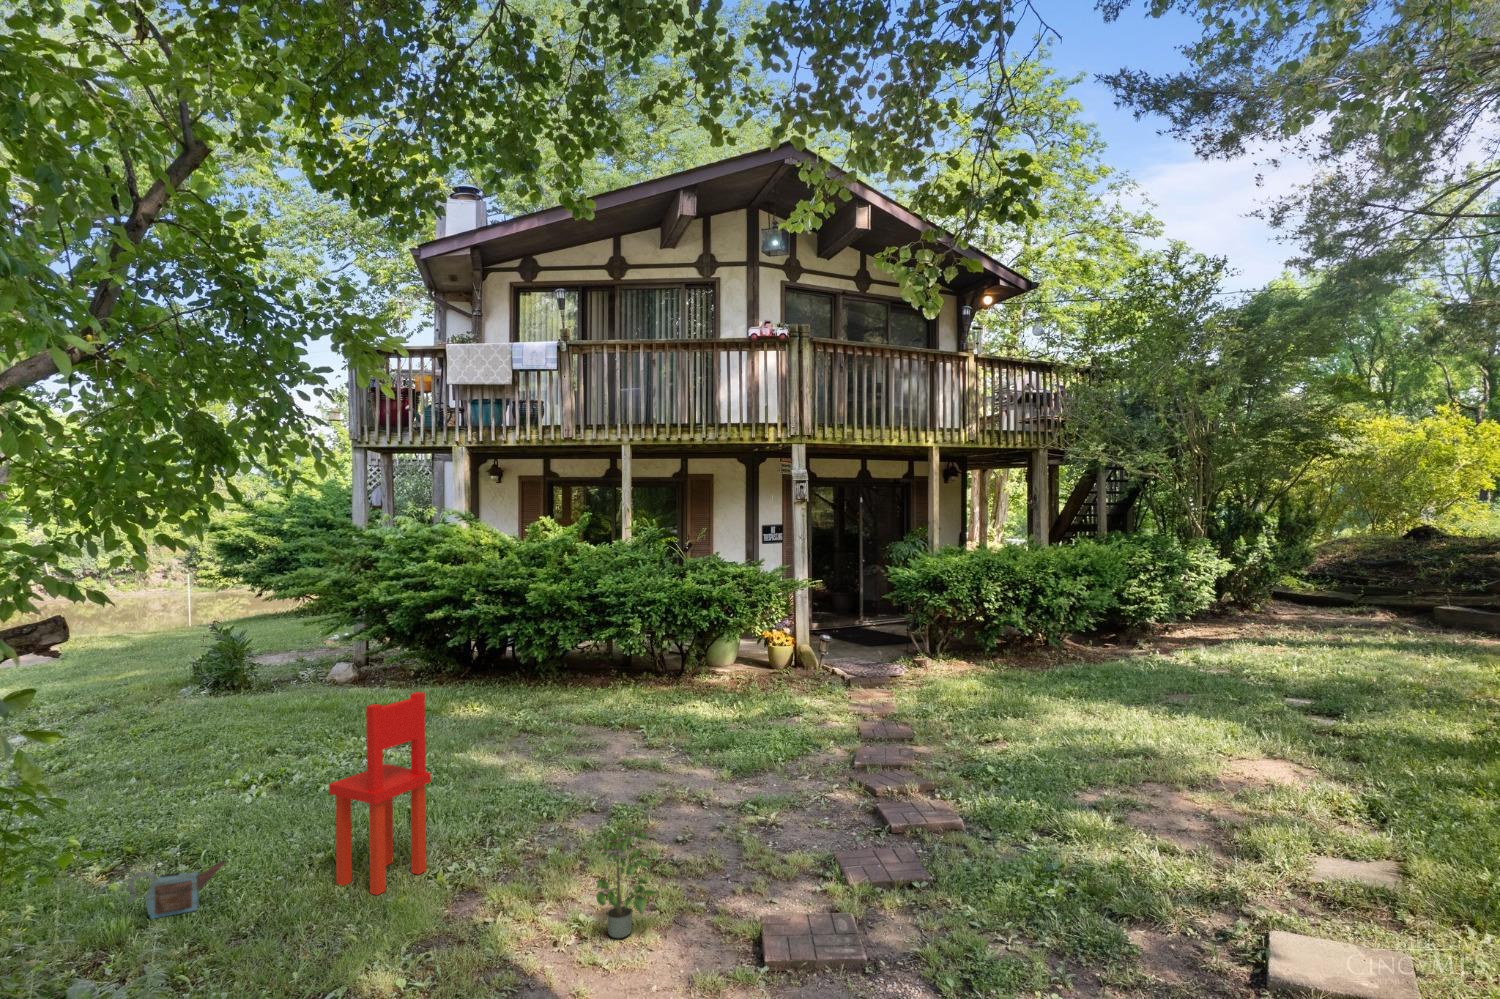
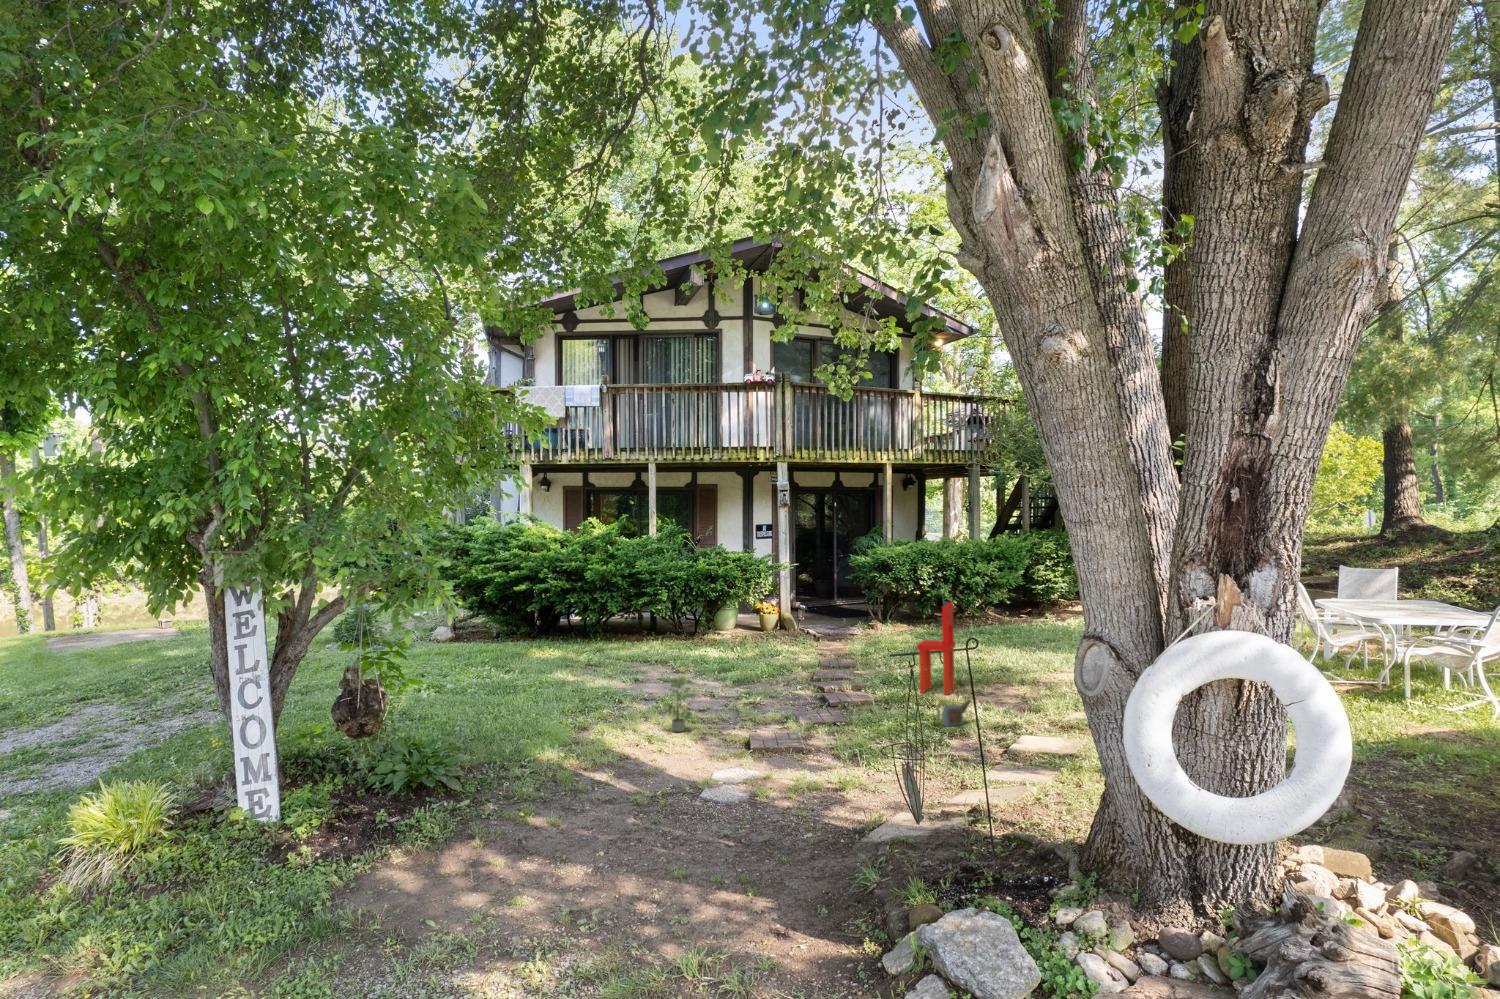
chair: present [329,692,431,895] -> present [917,602,956,695]
watering can: present [128,861,226,919] -> present [937,700,970,727]

